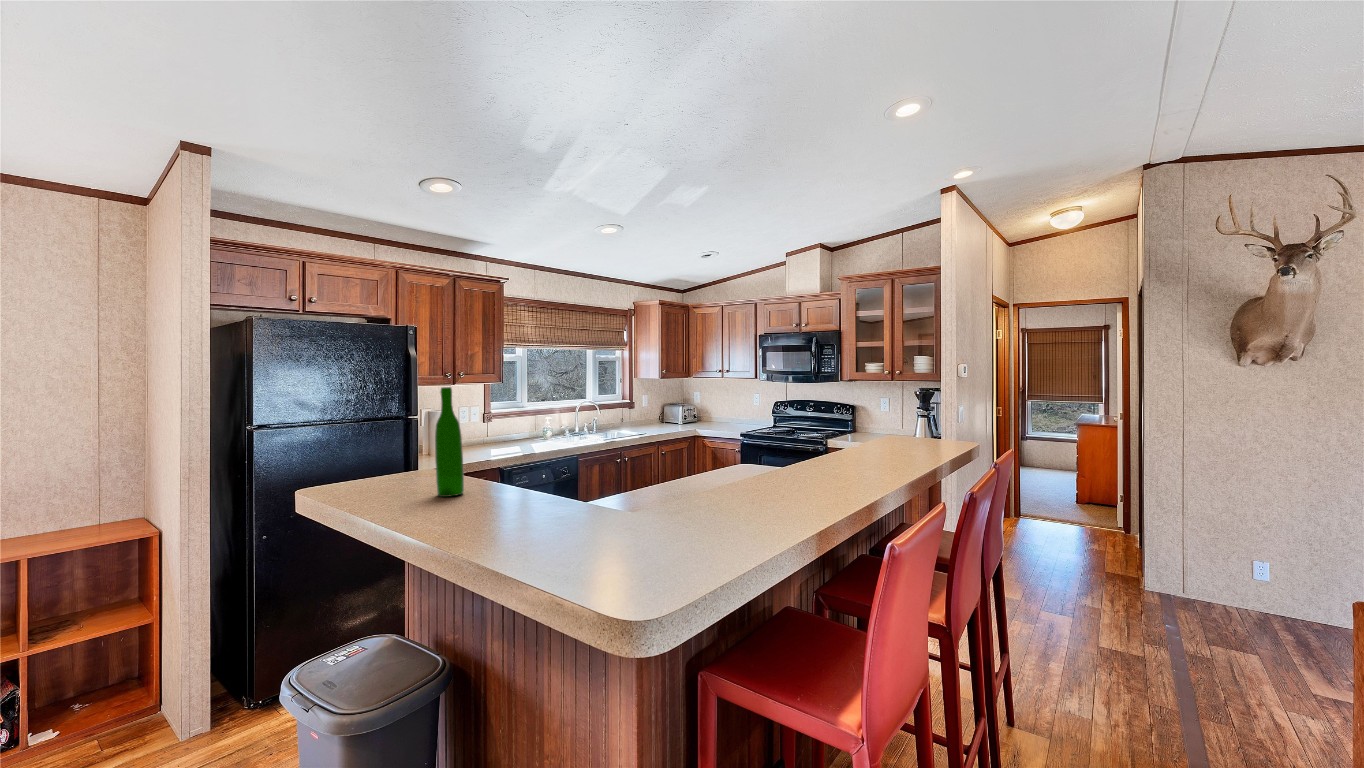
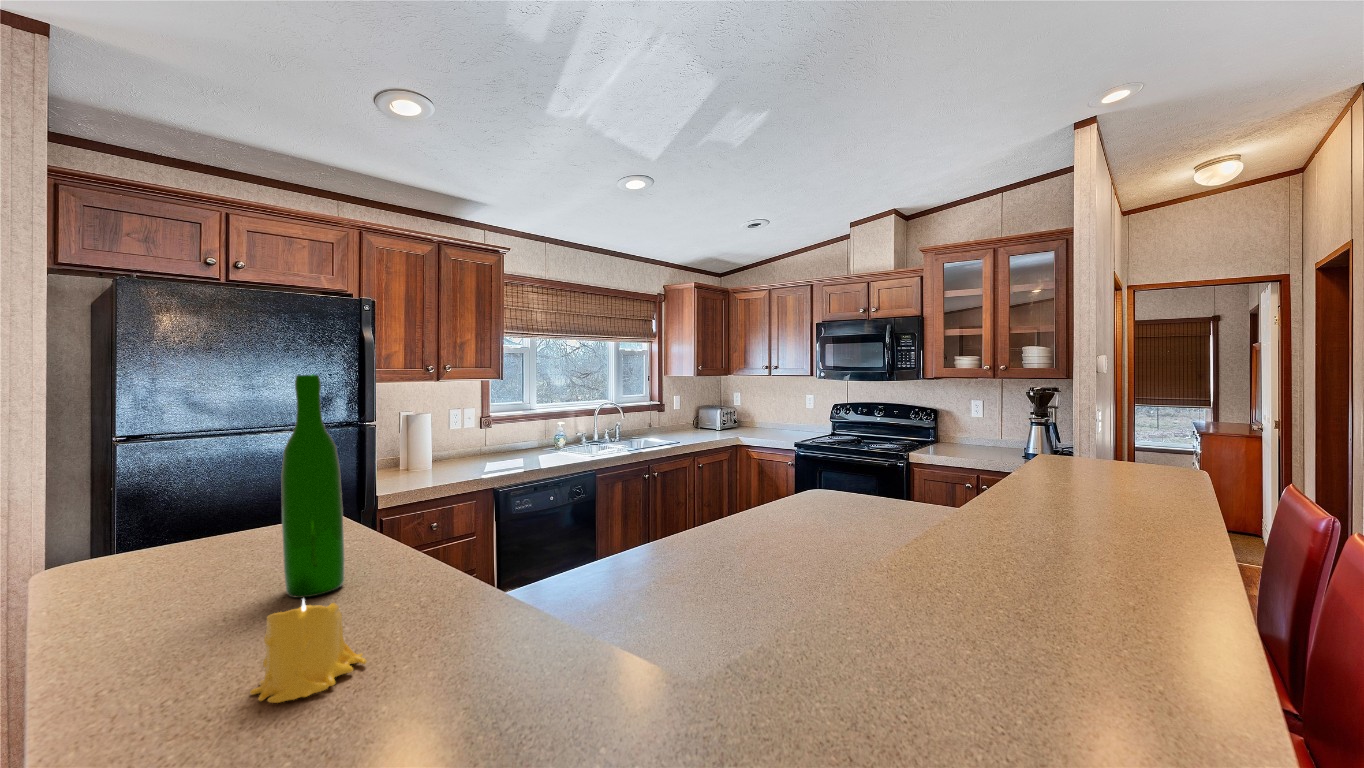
candle: none [455,481,497,520] -> present [250,599,367,703]

